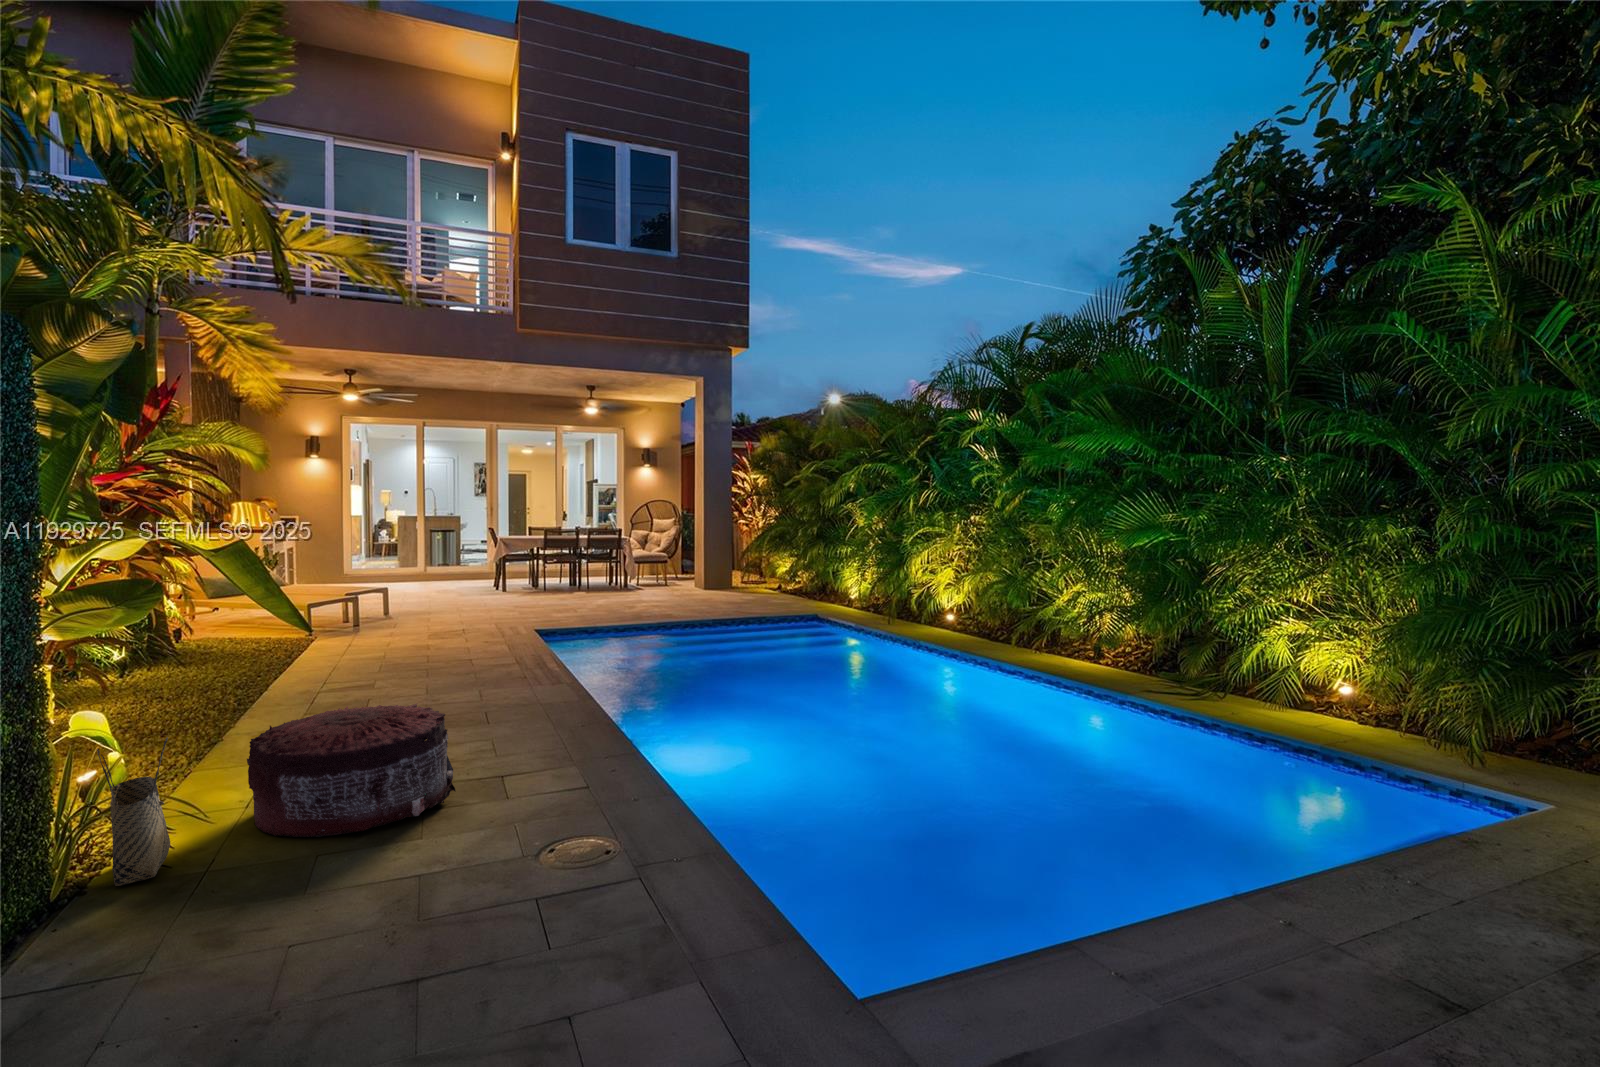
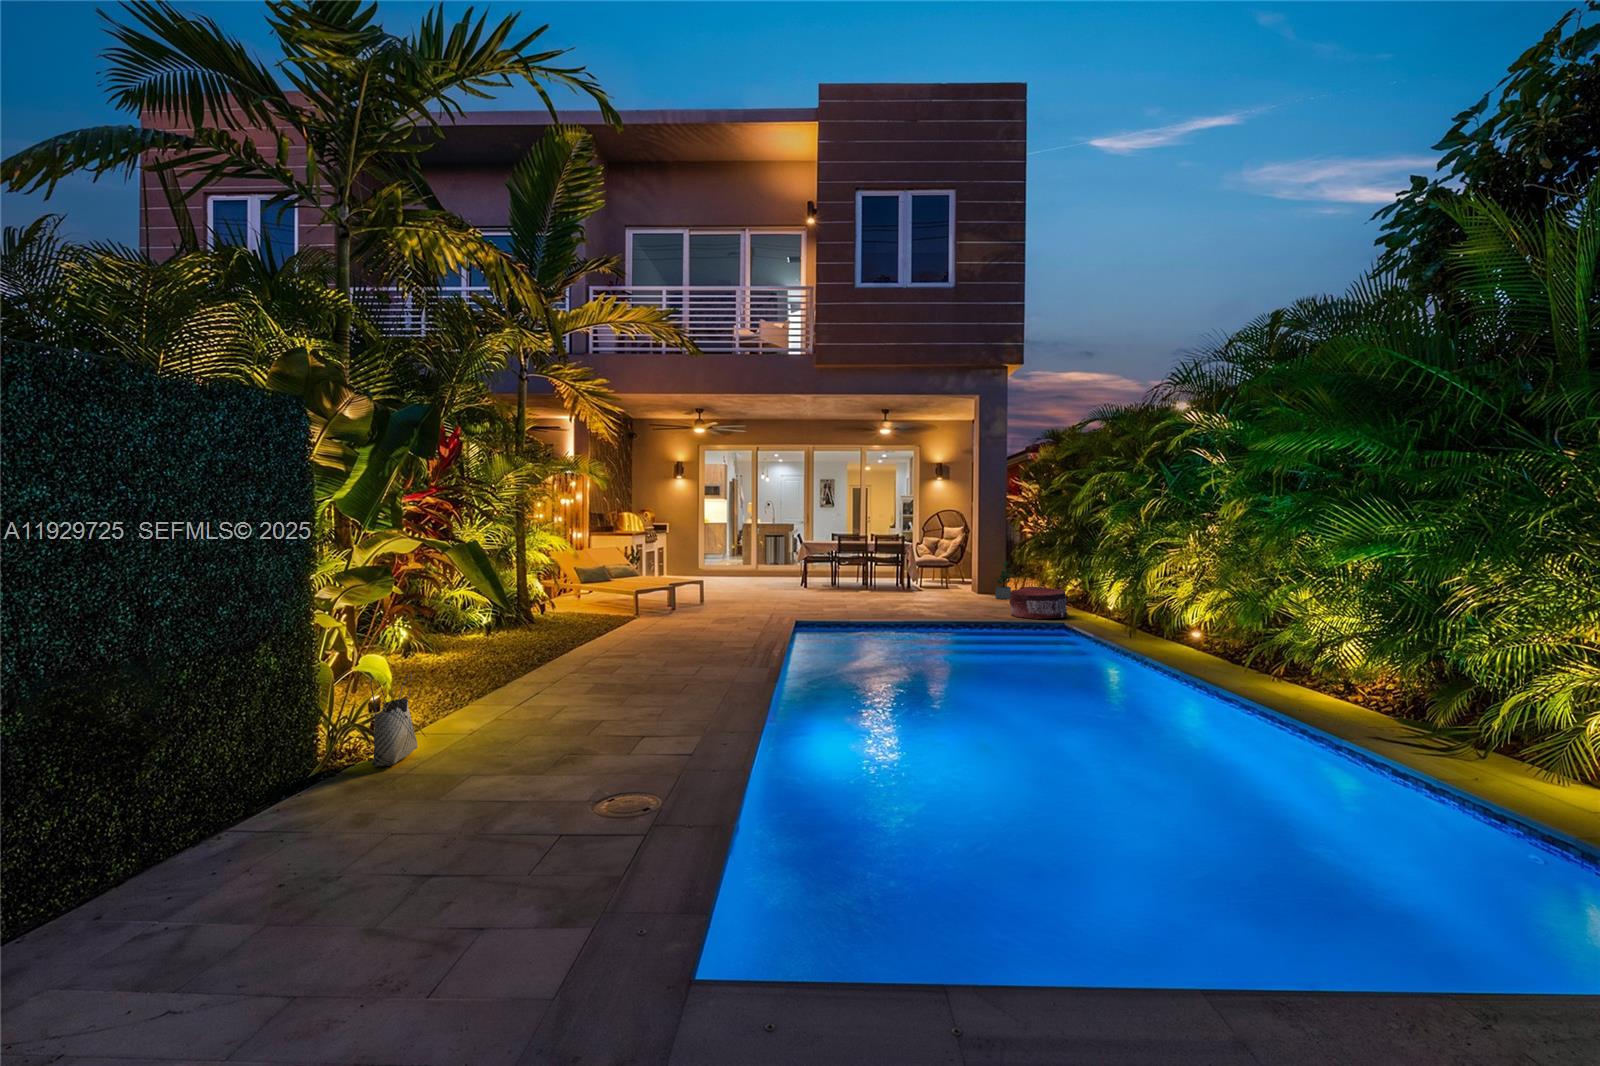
potted plant: none [723,552,743,593] -> present [995,561,1013,599]
pouf: present [247,704,455,837] -> present [1010,587,1068,619]

